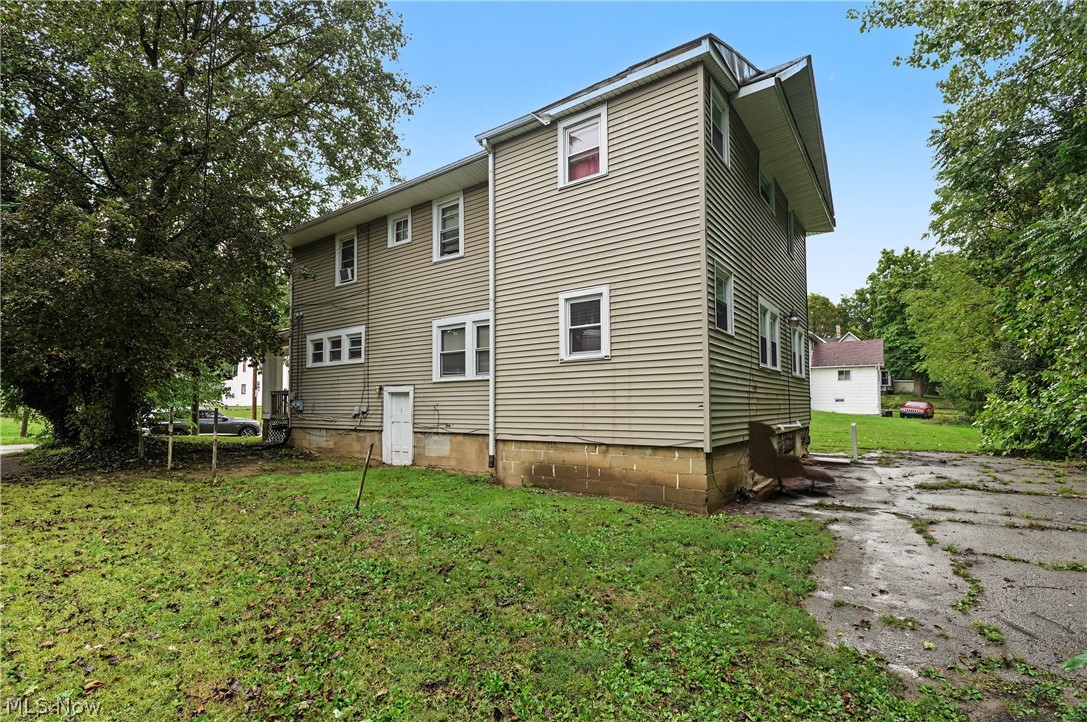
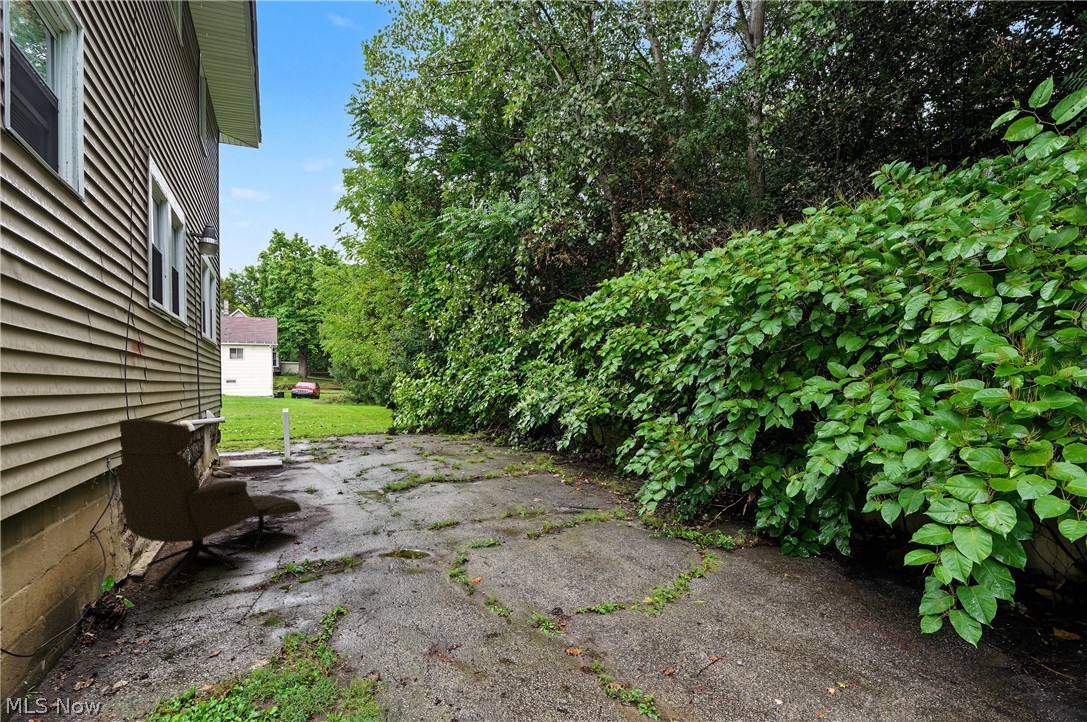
potted plant: none [962,421,985,461] -> present [384,397,400,435]

